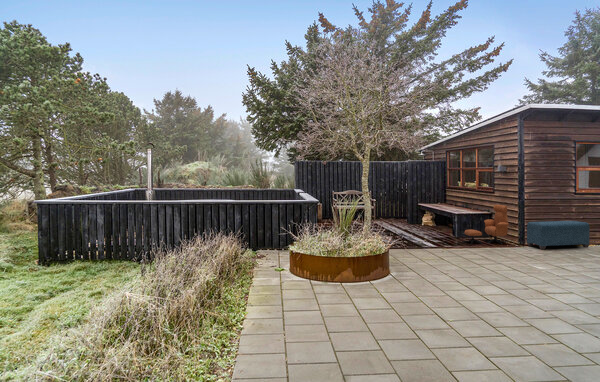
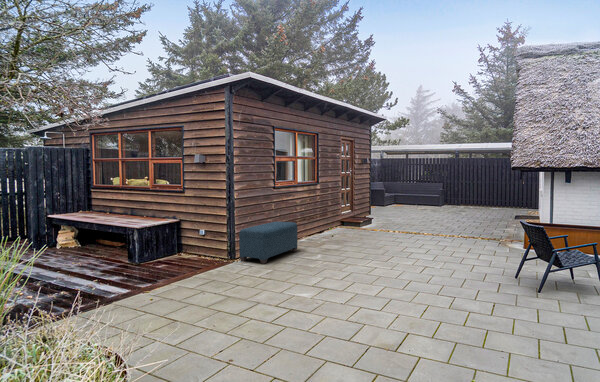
lounge chair: present [464,205,509,244] -> none [154,209,217,273]

